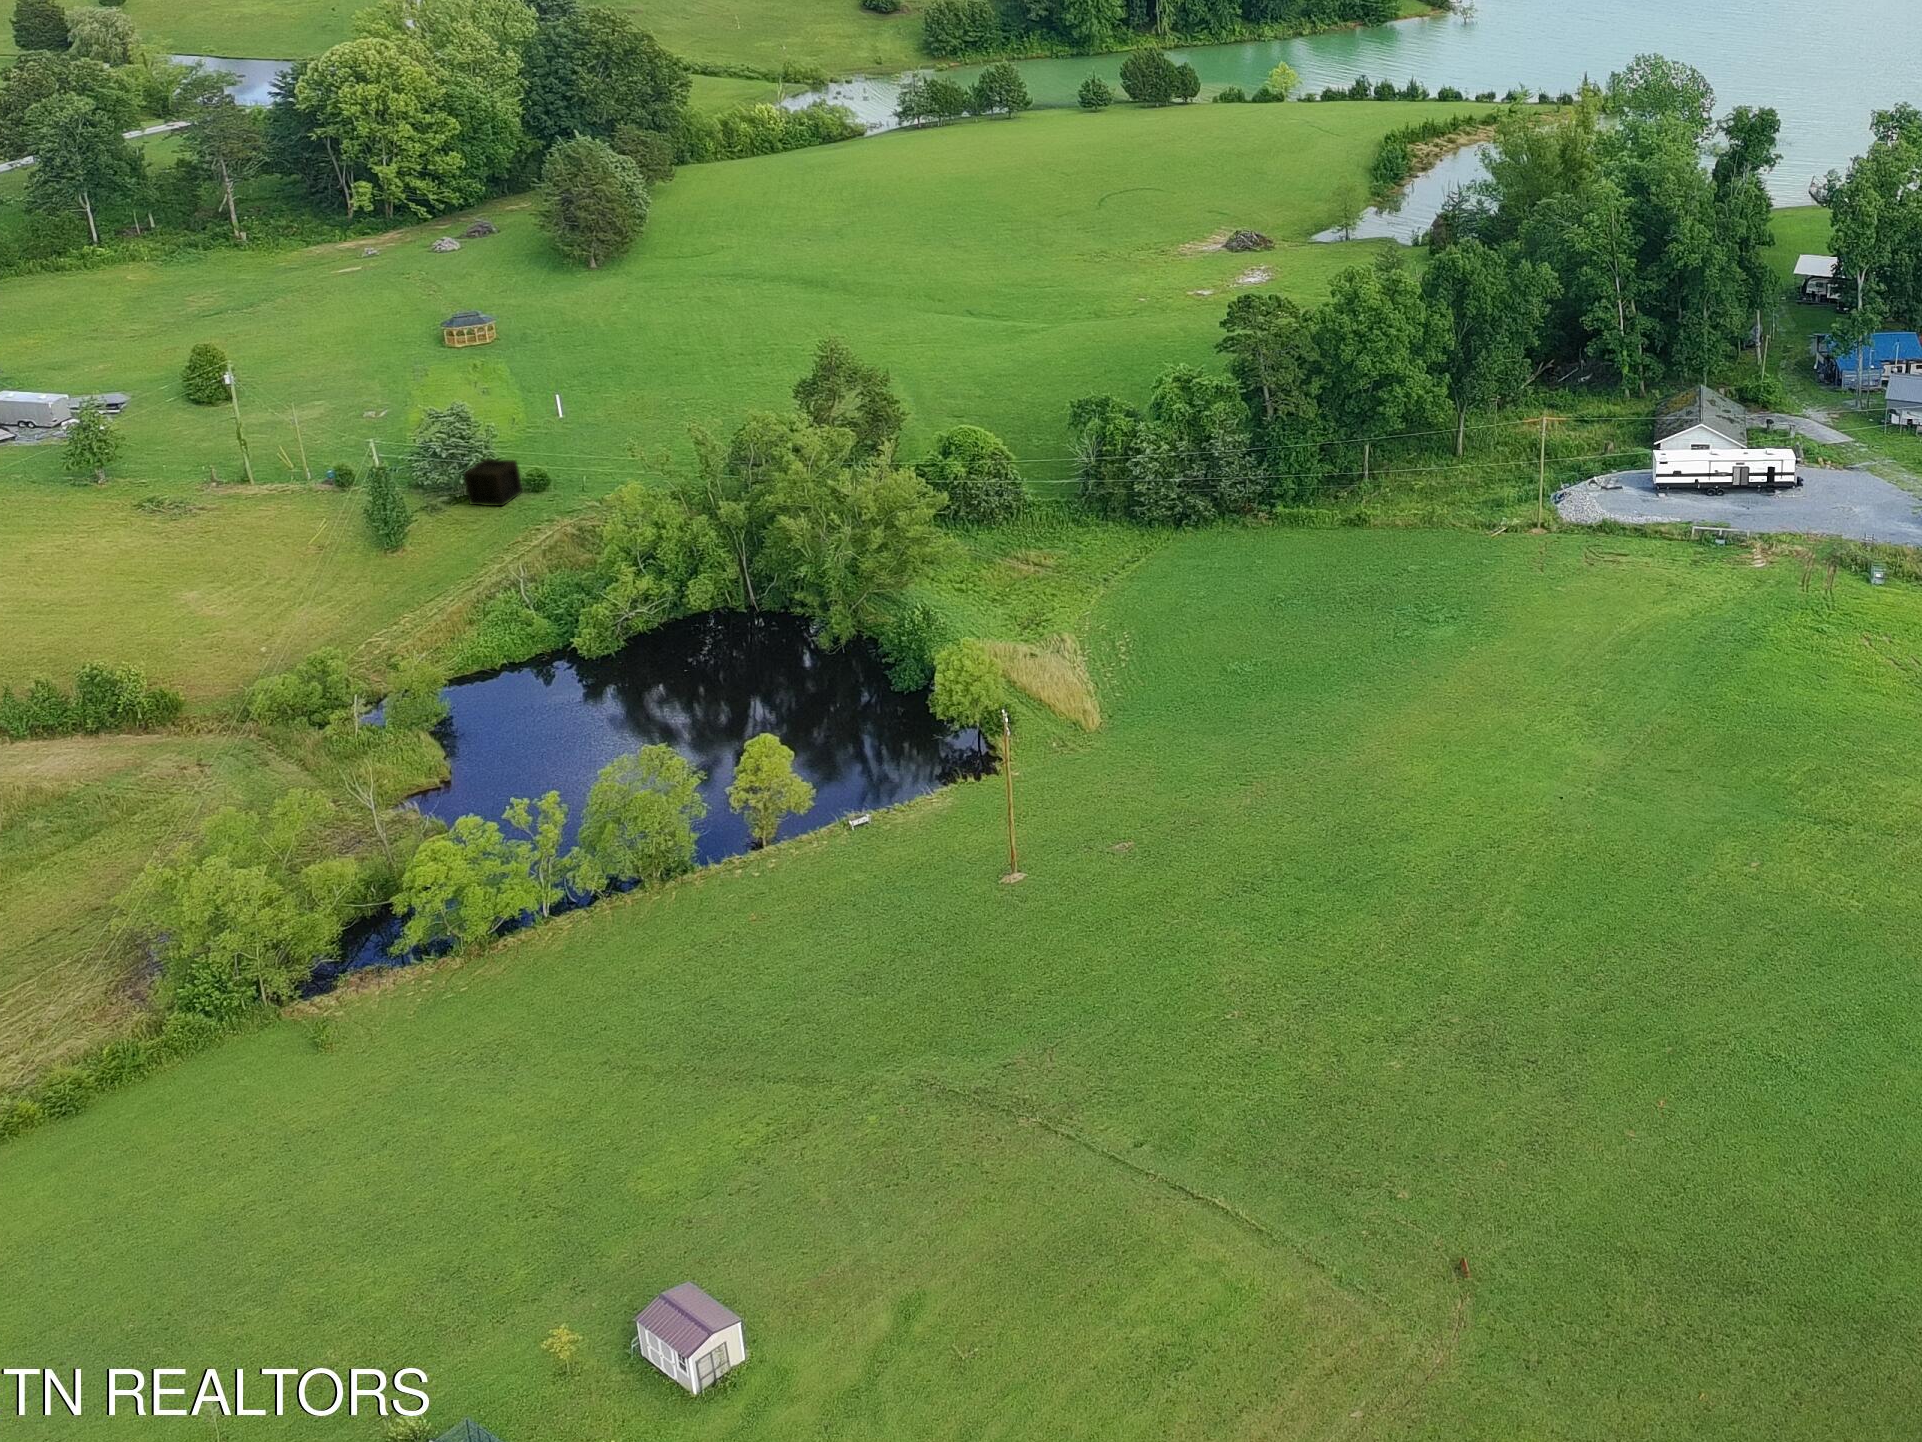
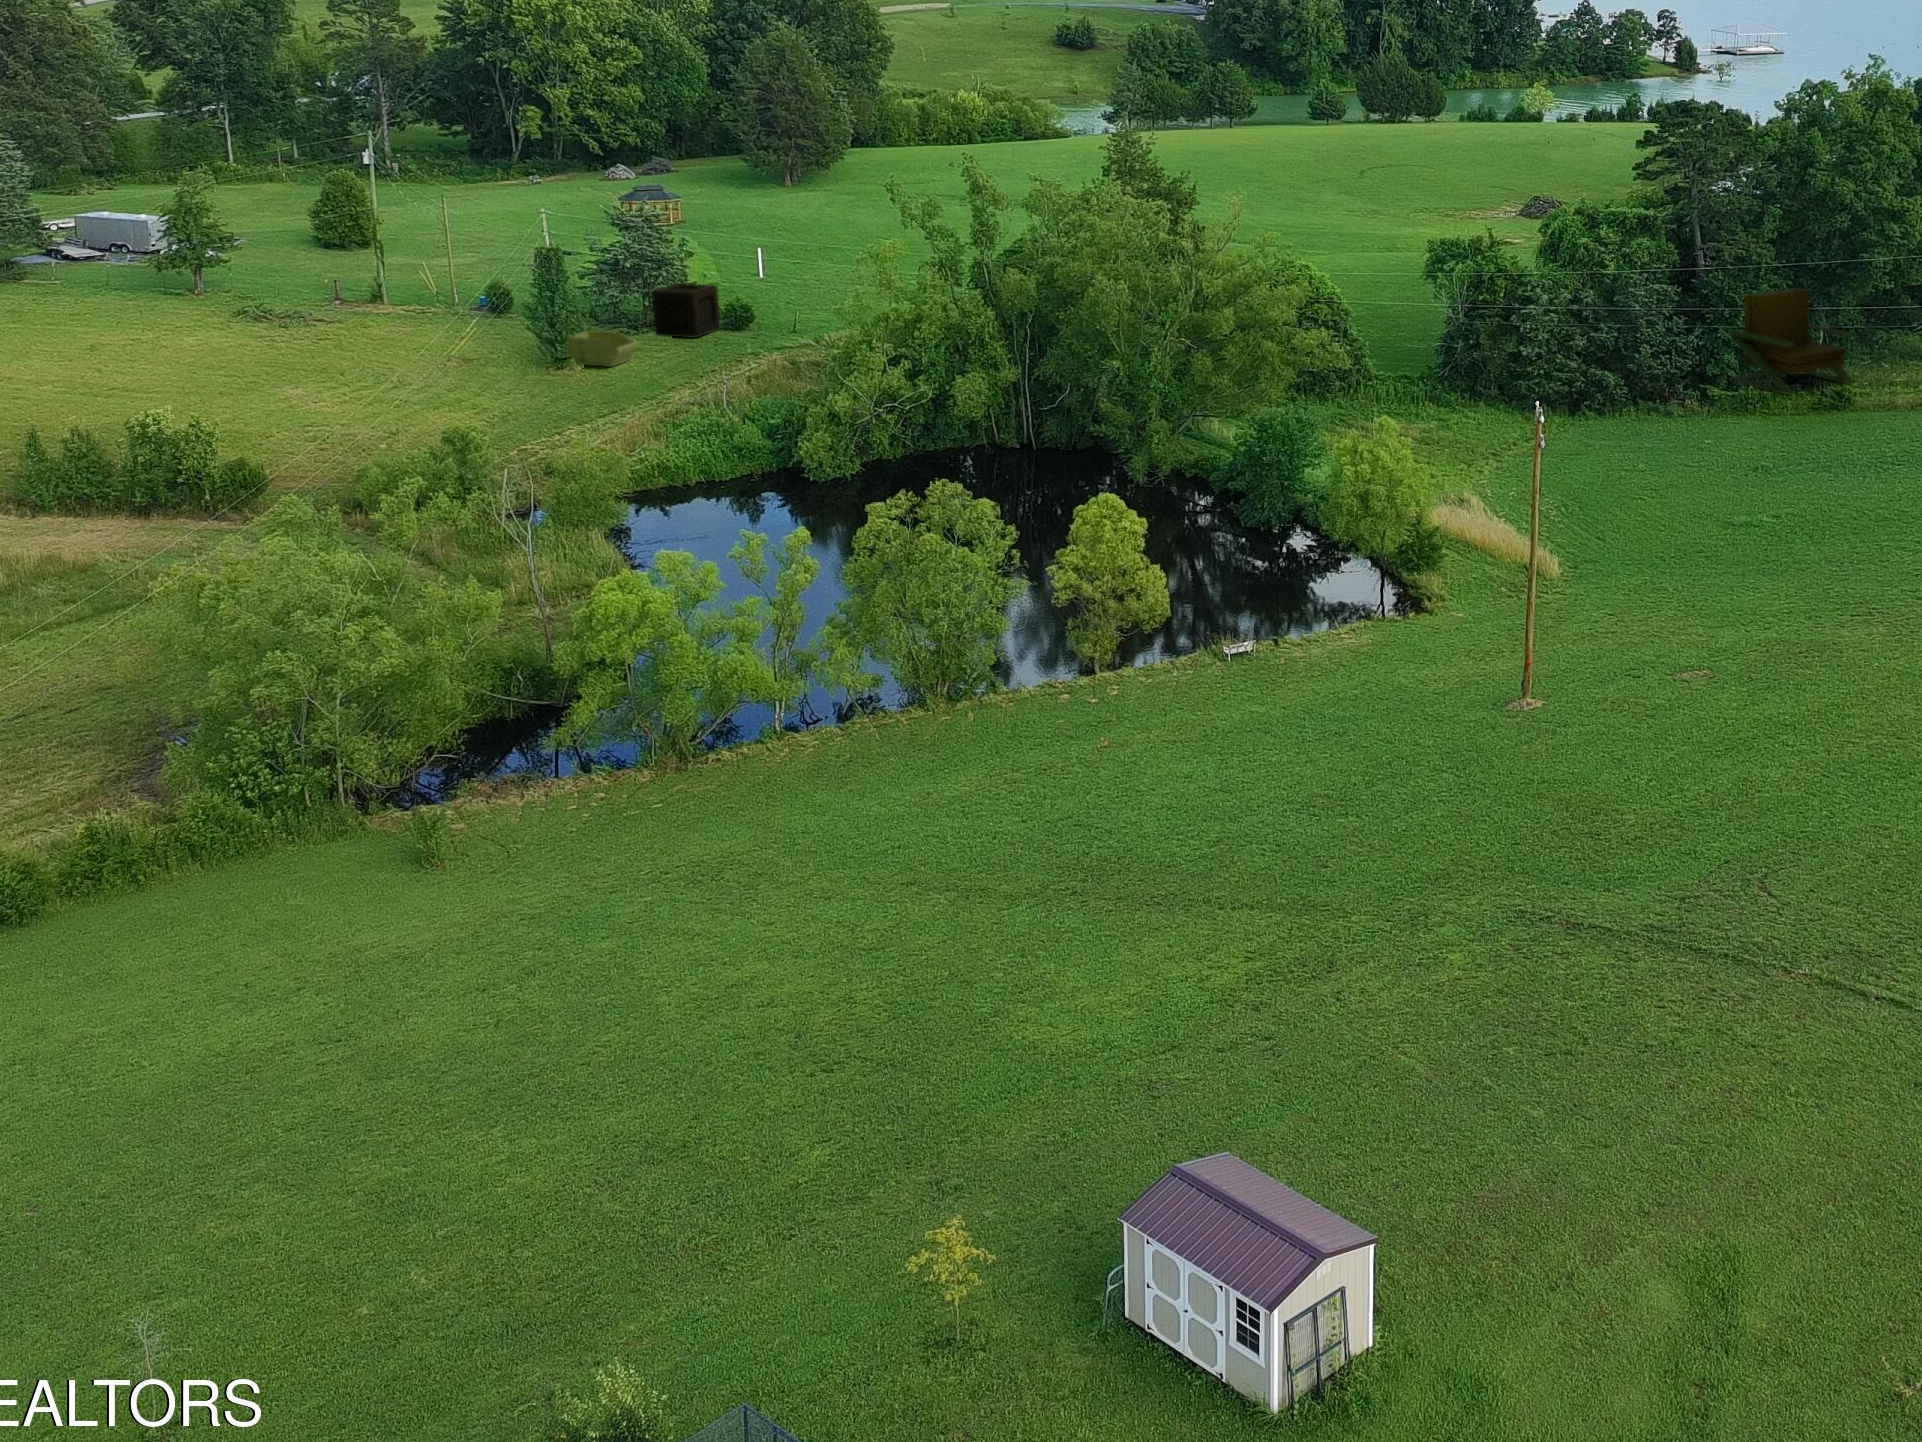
lounge chair: none [1269,448,1357,535] -> present [1729,288,1855,394]
storage bin: none [395,518,453,549] -> present [566,331,637,367]

